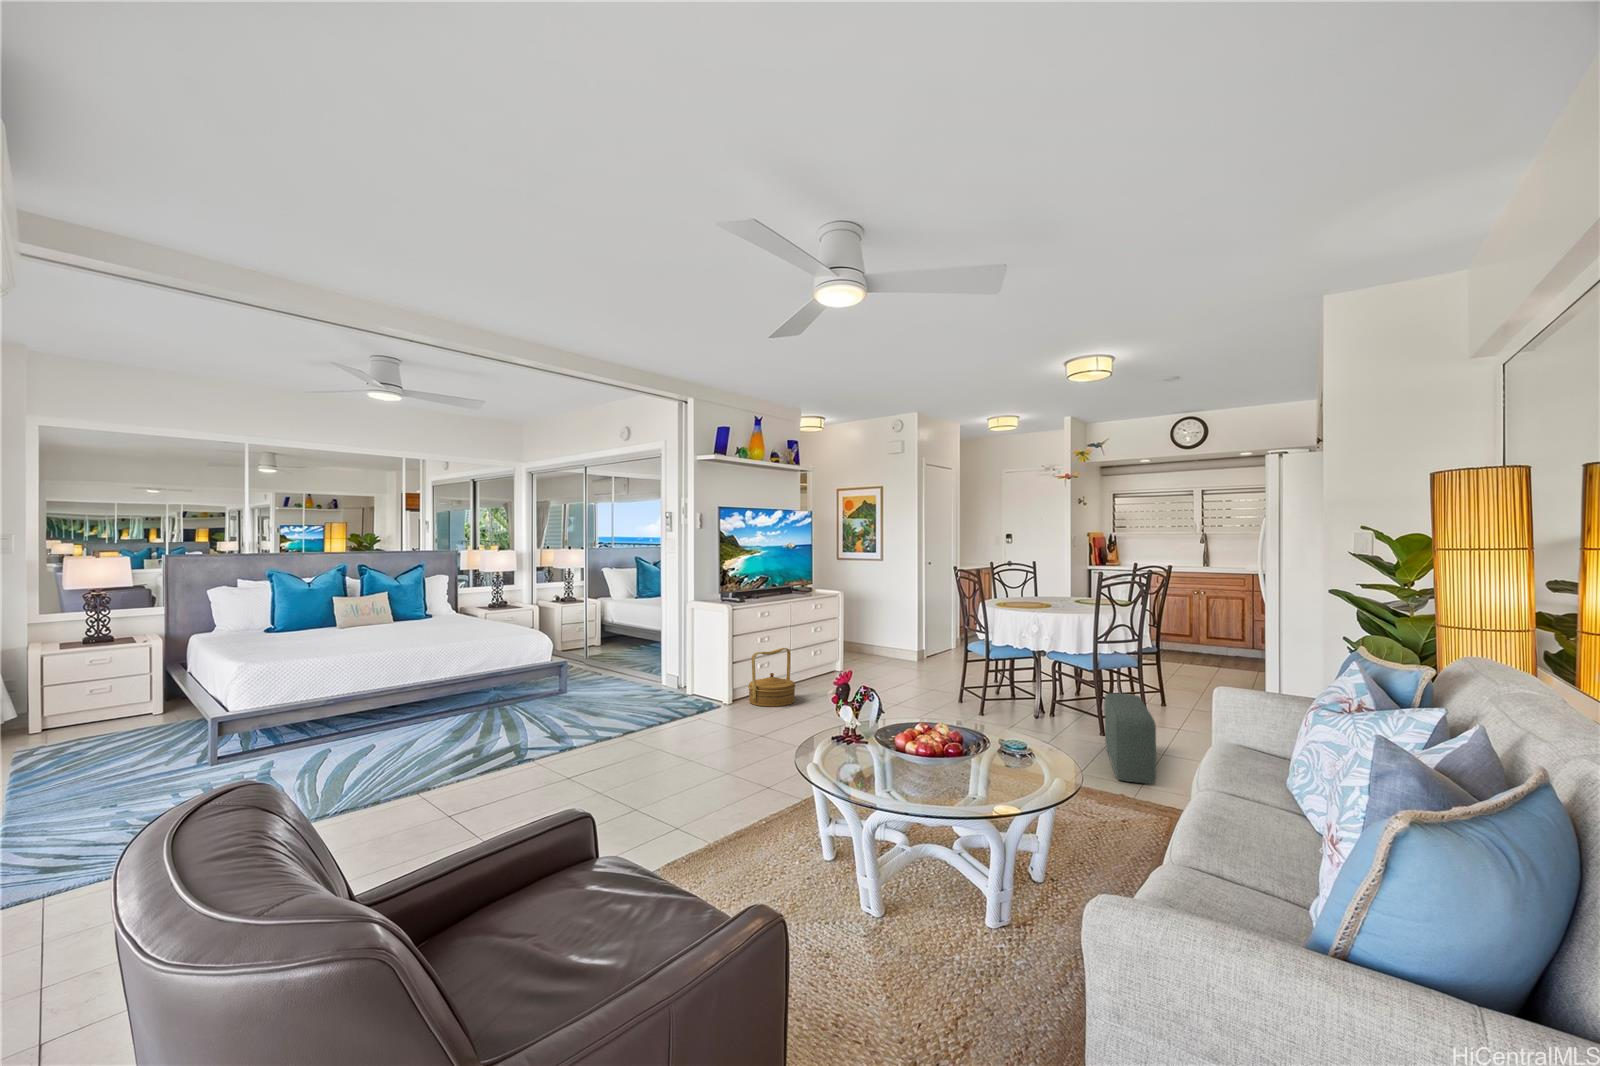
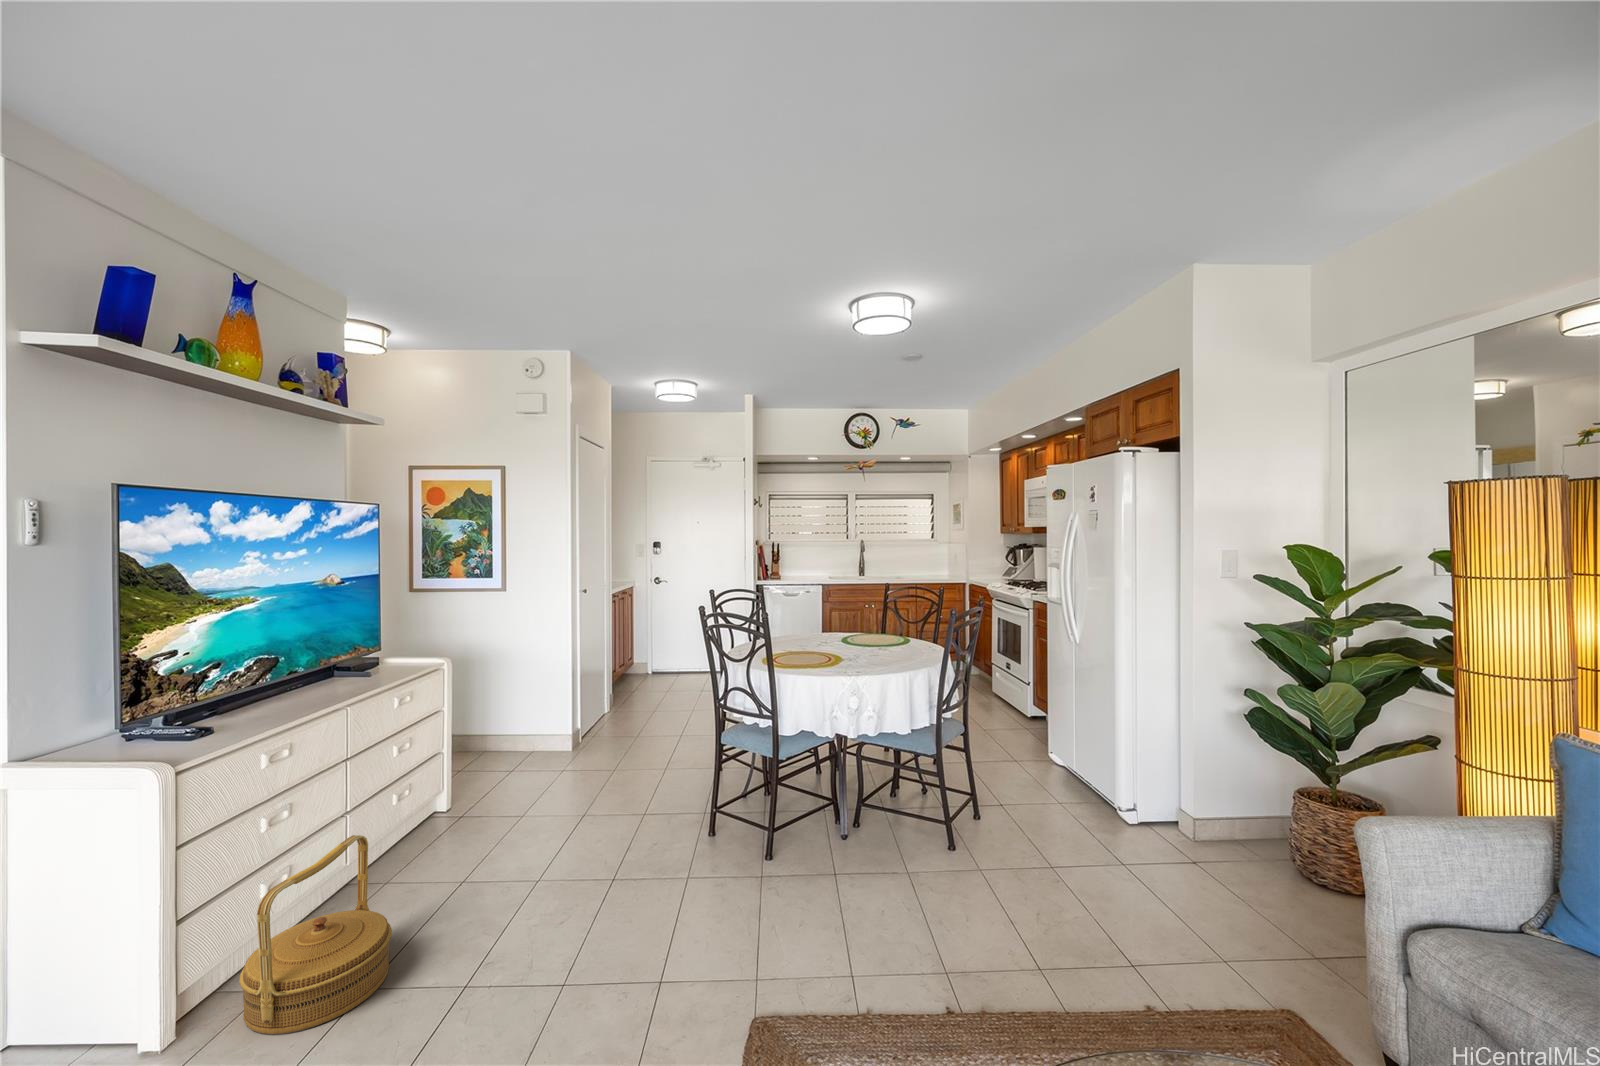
pouf: present [1104,693,1156,784] -> none [1022,803,1214,999]

